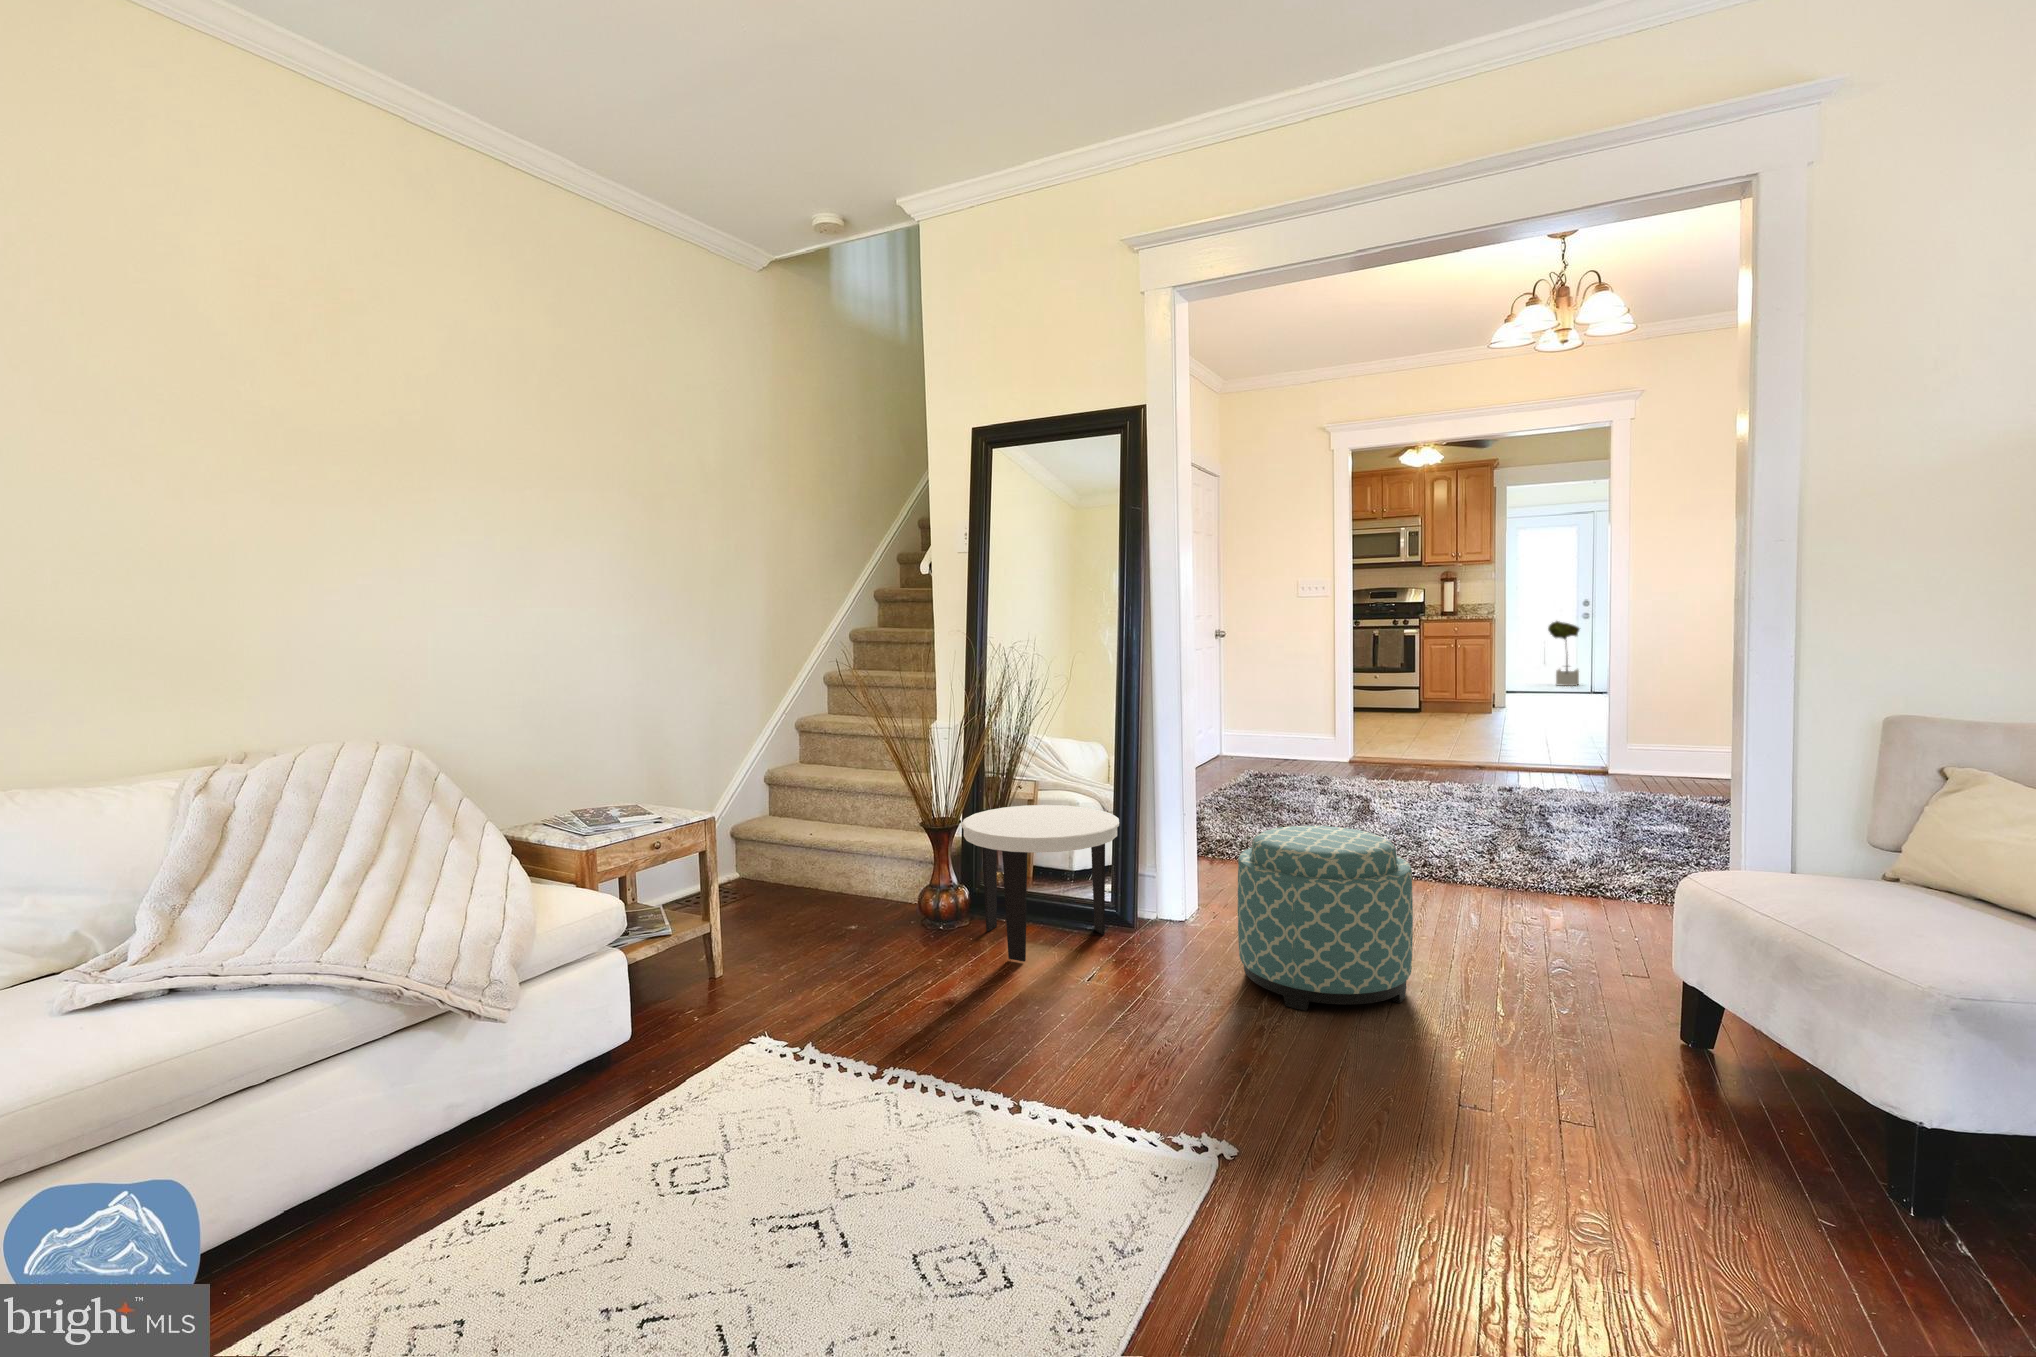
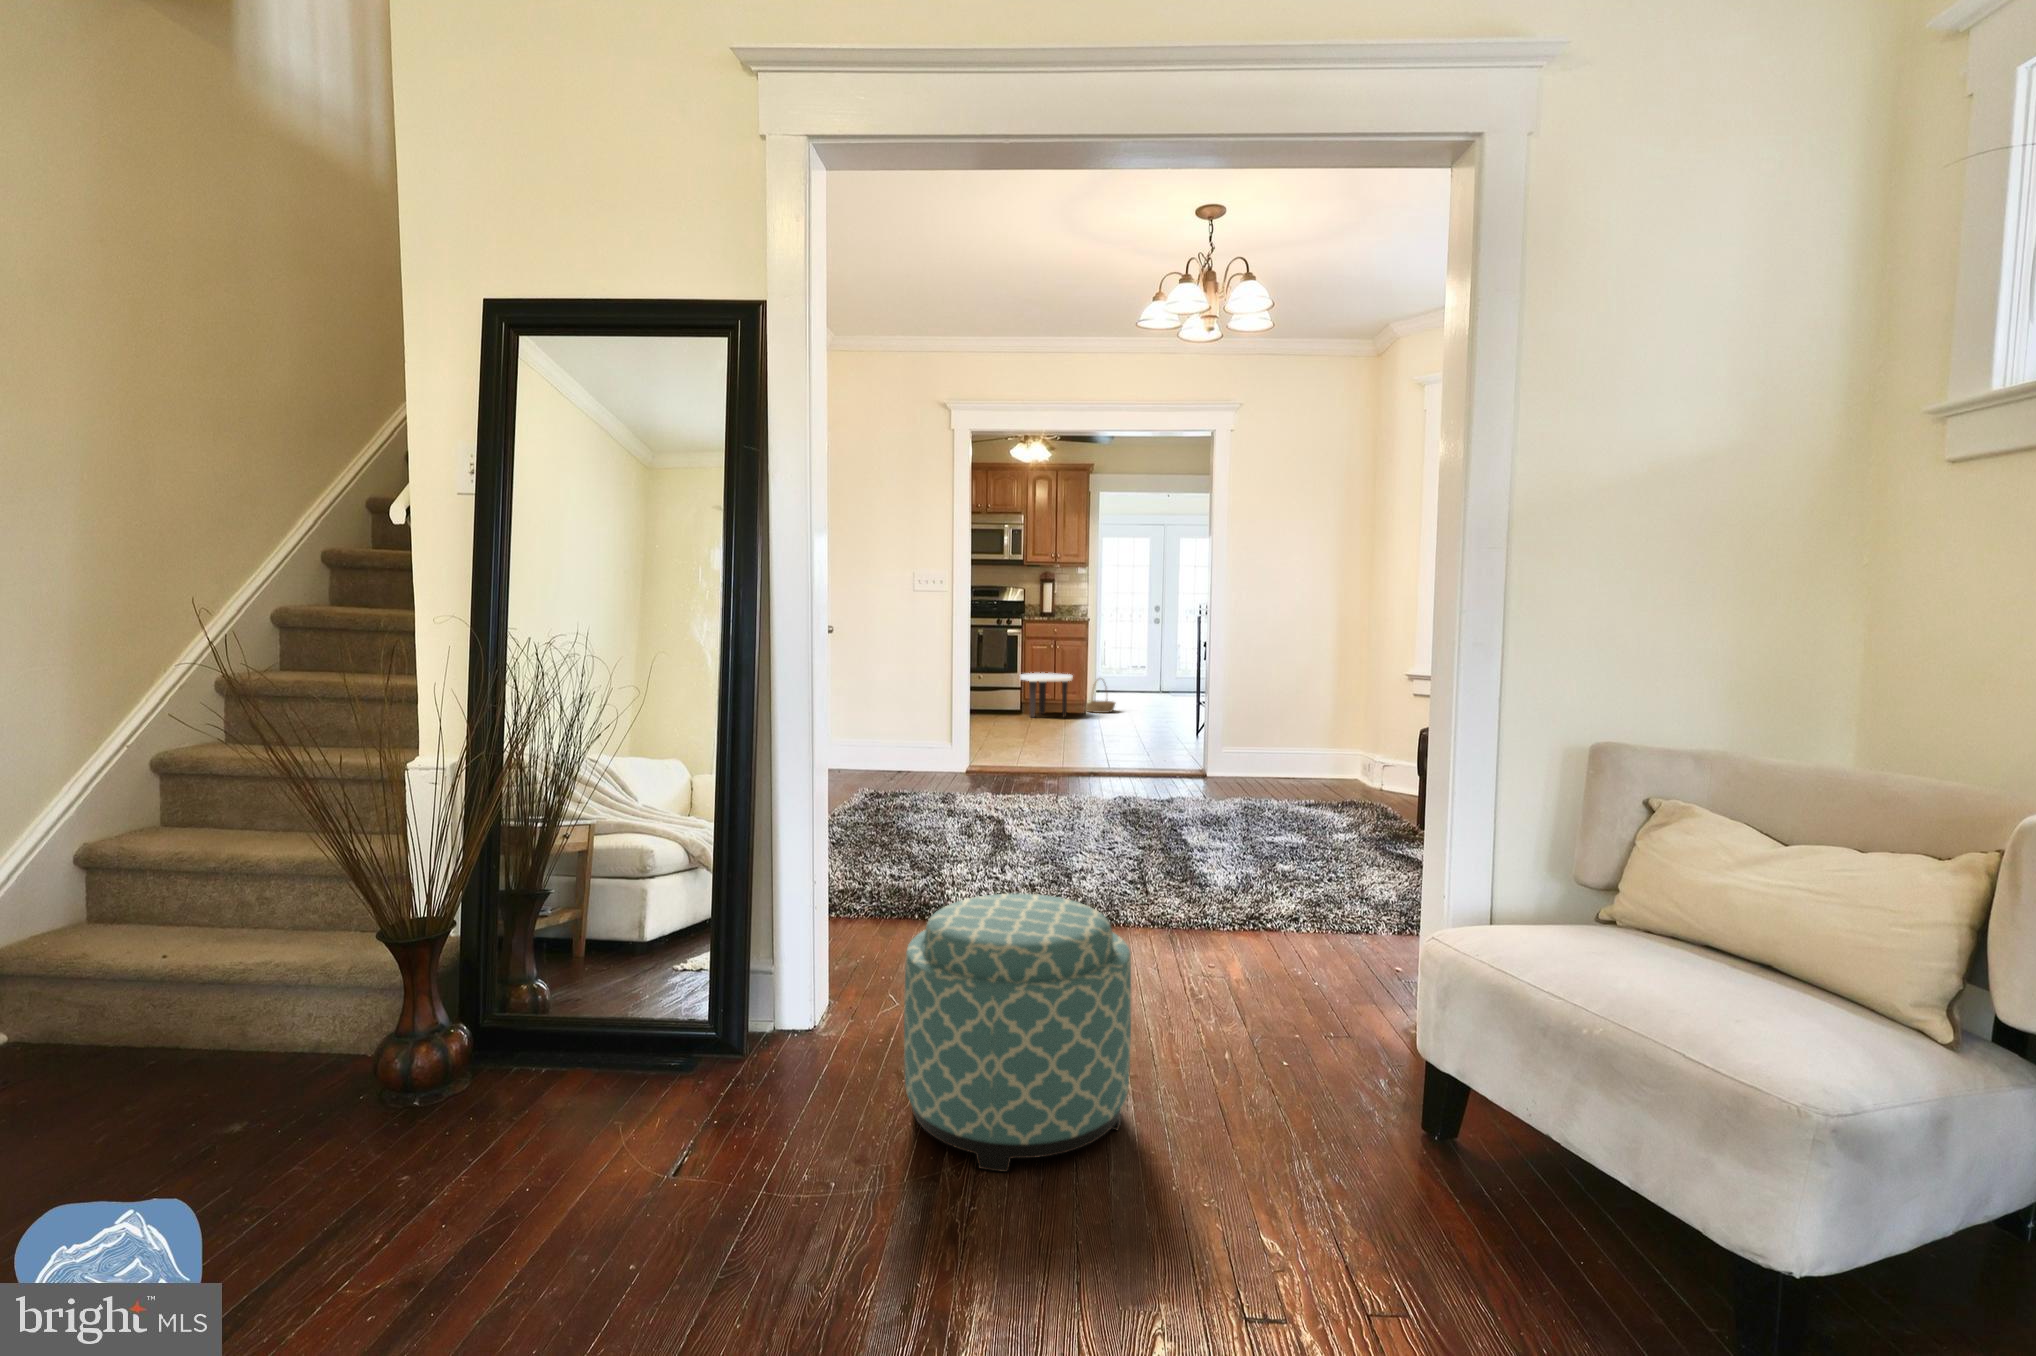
potted tree: present [1548,621,1579,686] -> none [1124,624,1151,686]
basket: none [1489,676,1527,712] -> present [1086,683,1115,713]
side table: present [961,805,1119,962] -> present [1020,673,1072,717]

